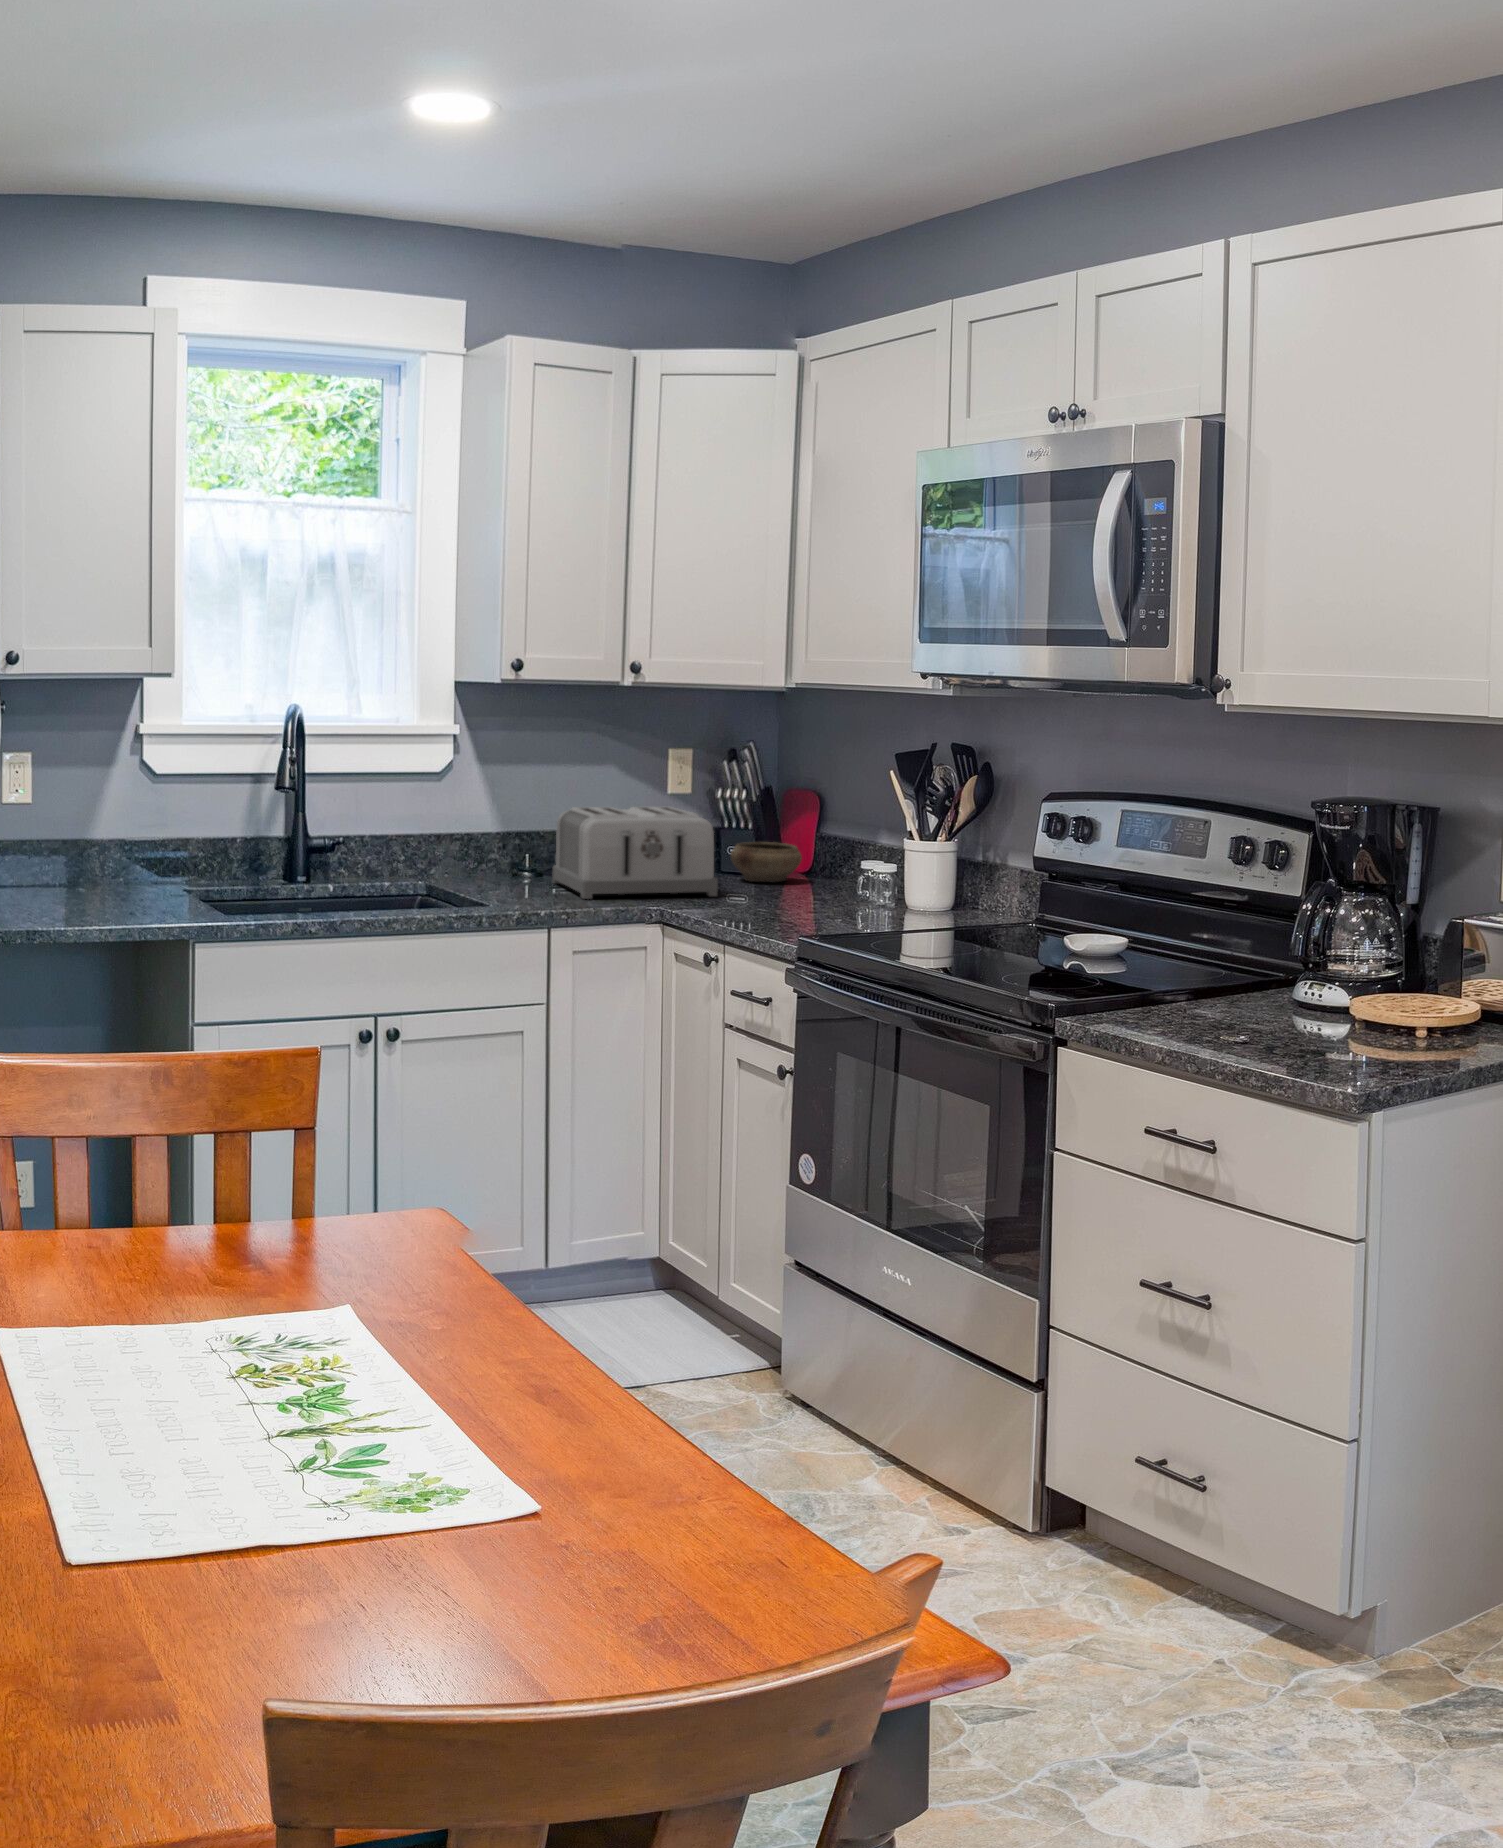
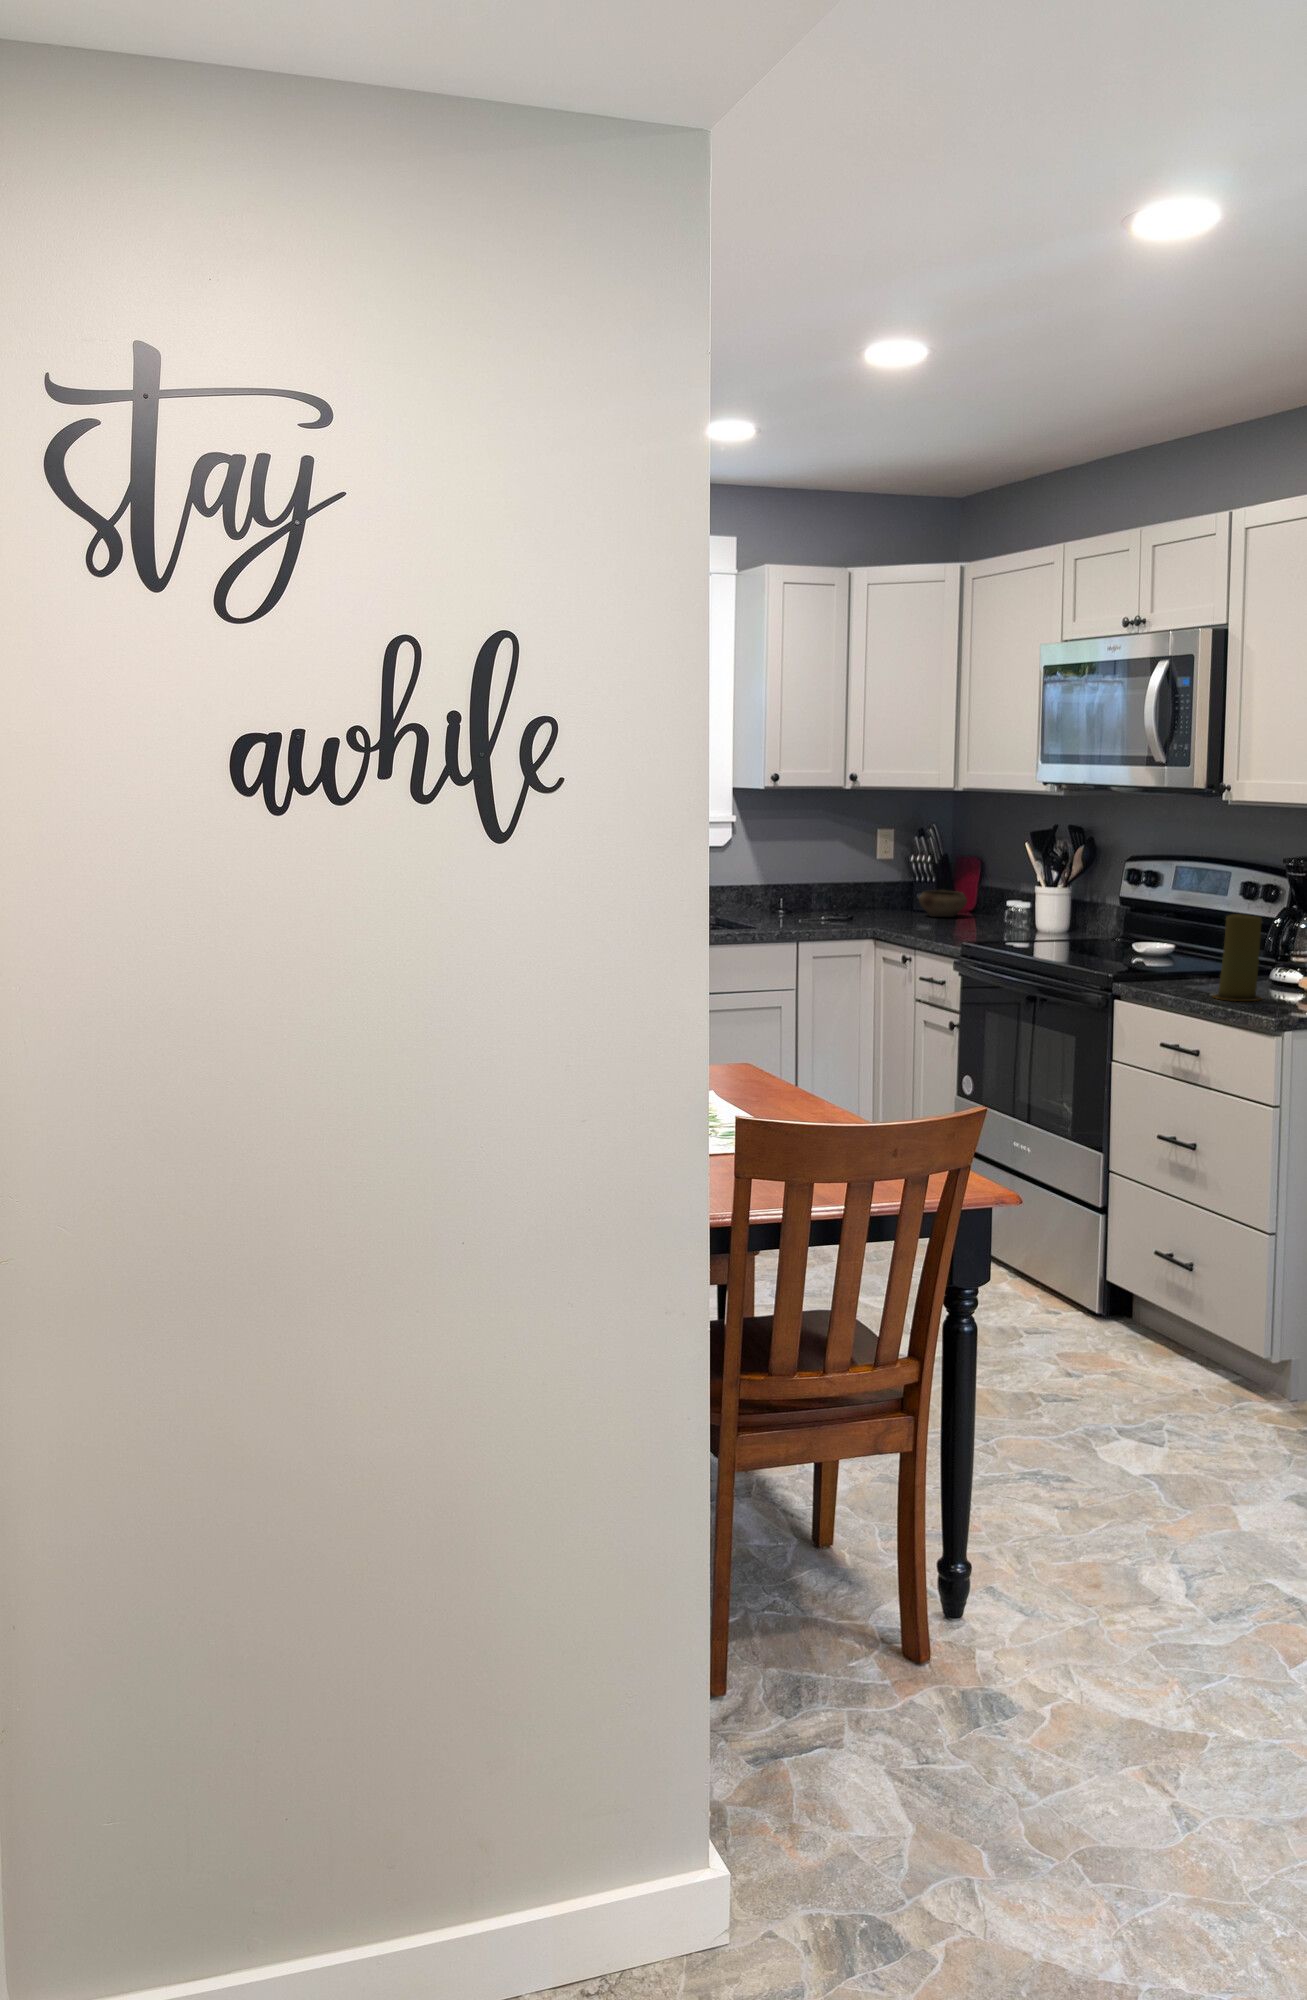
toaster: present [552,807,718,899] -> none [800,867,910,926]
candle: none [1233,900,1319,1053] -> present [1213,914,1262,1001]

